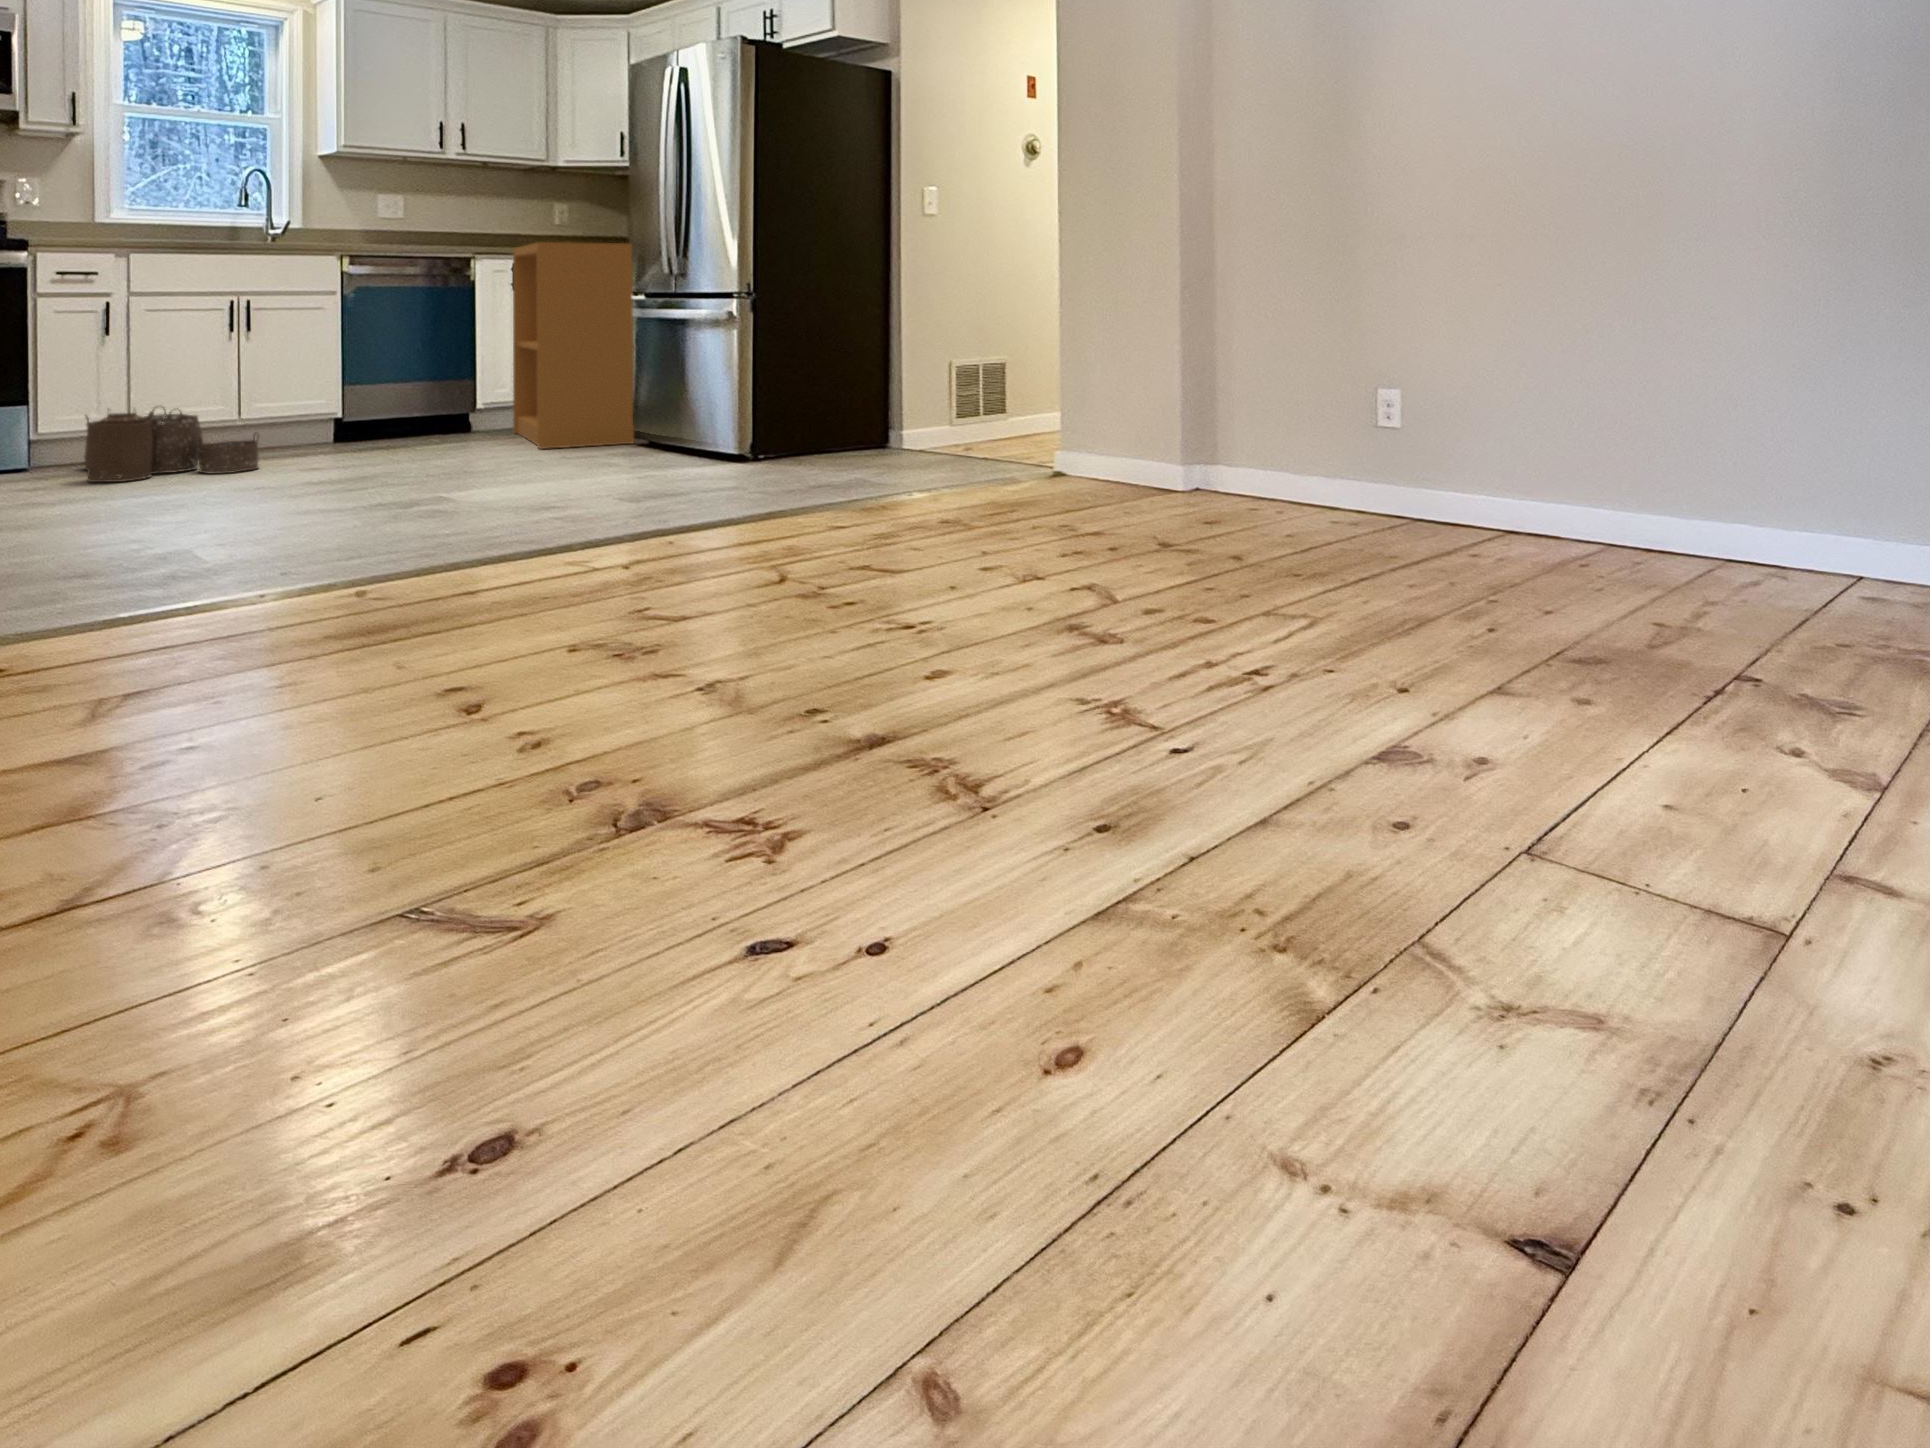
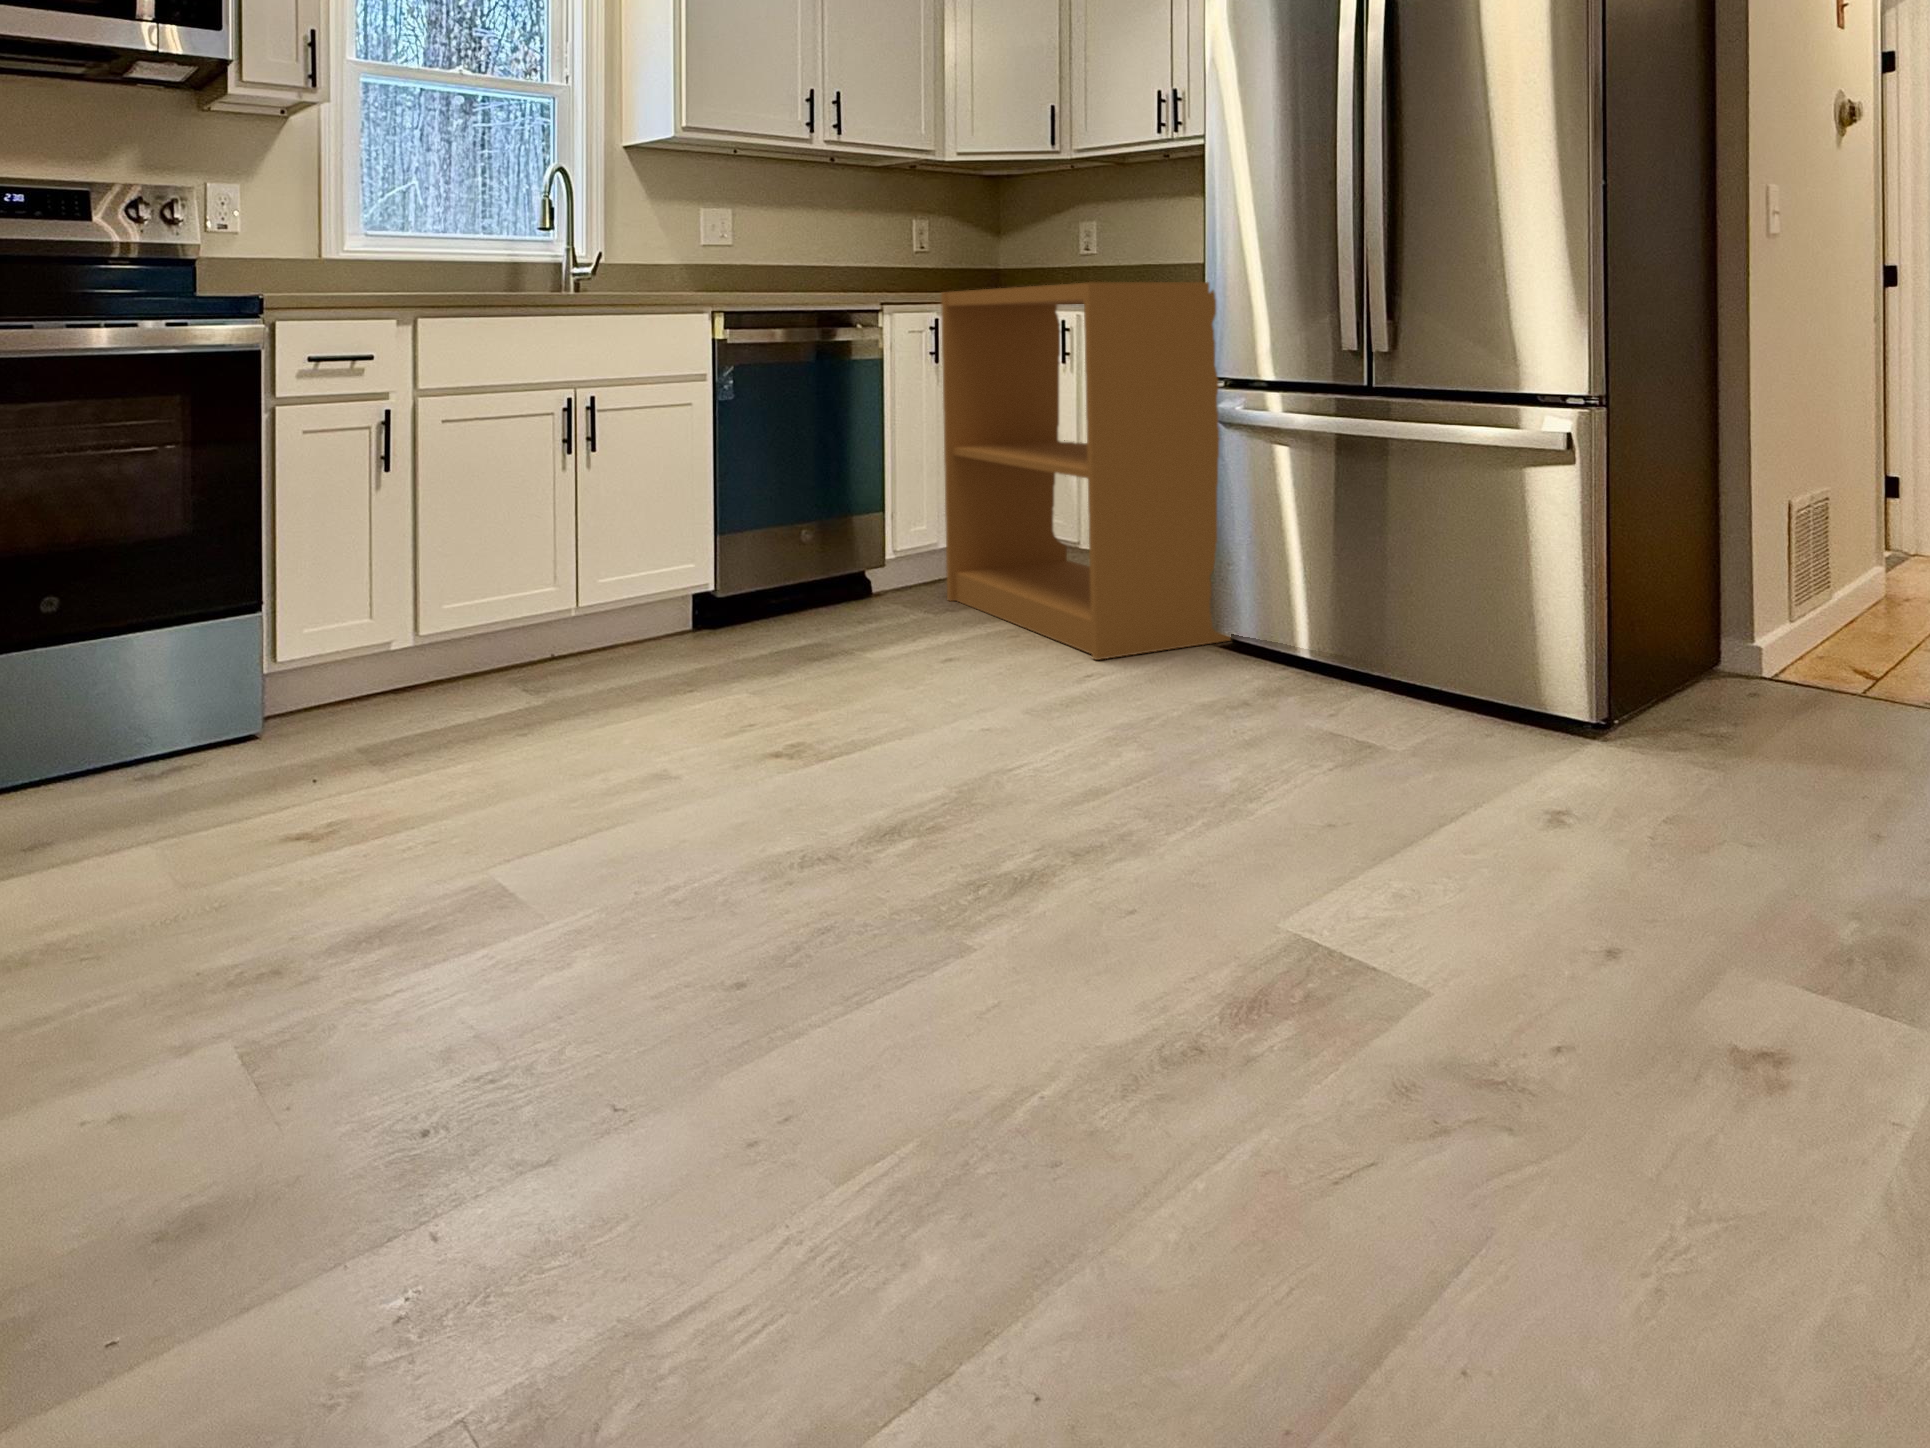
woven basket: present [84,407,260,482] -> none [357,605,682,795]

